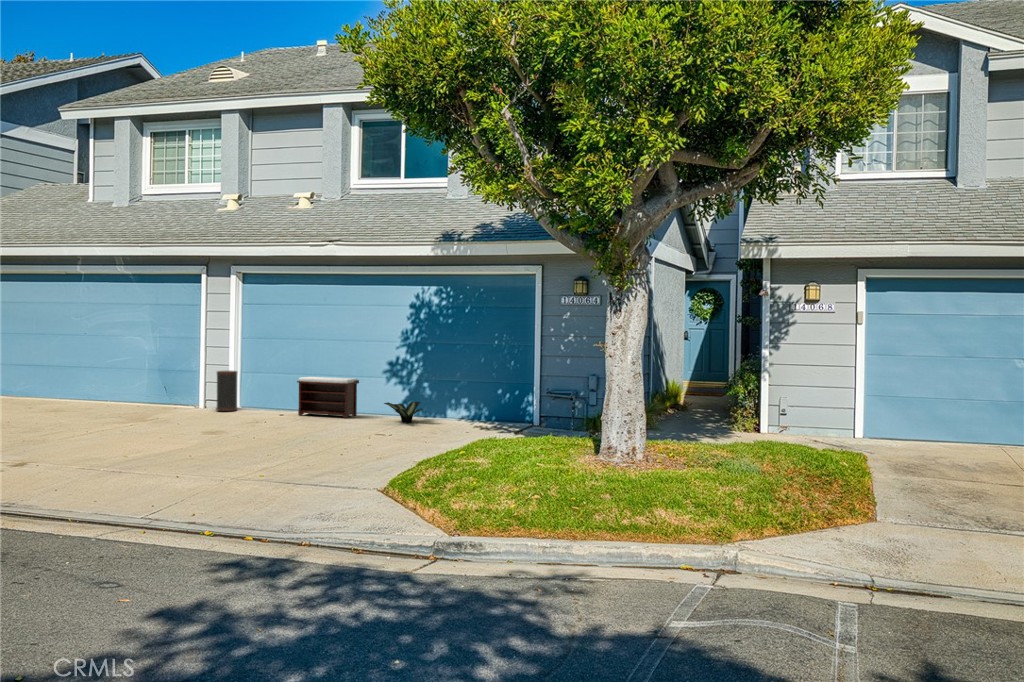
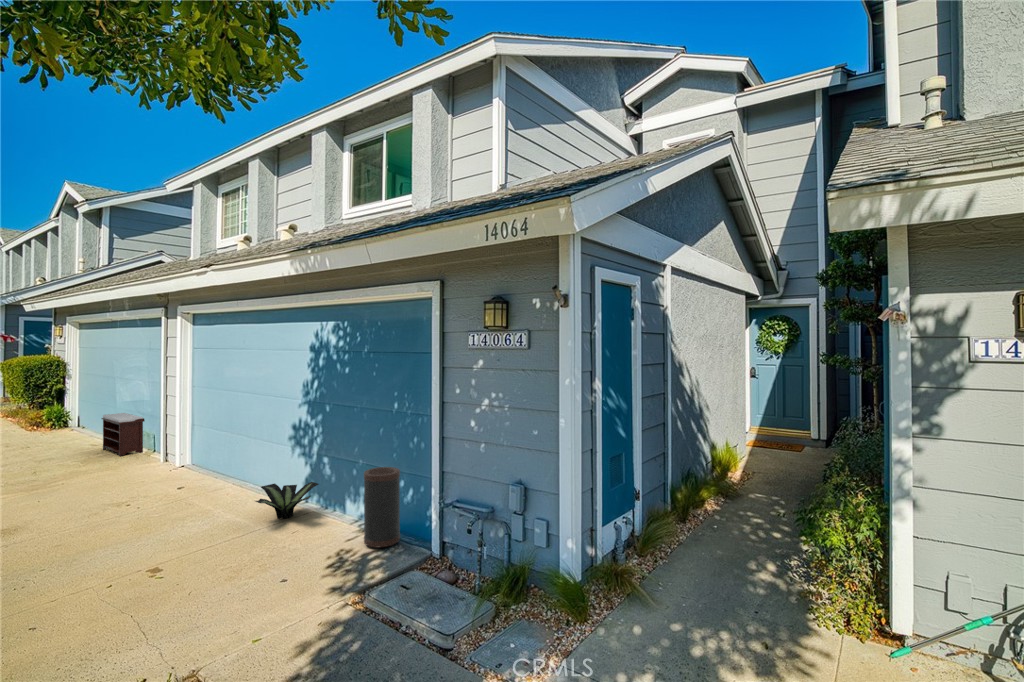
trash can: present [216,371,237,411] -> present [364,467,400,547]
bench: present [297,377,359,418] -> present [102,413,145,456]

